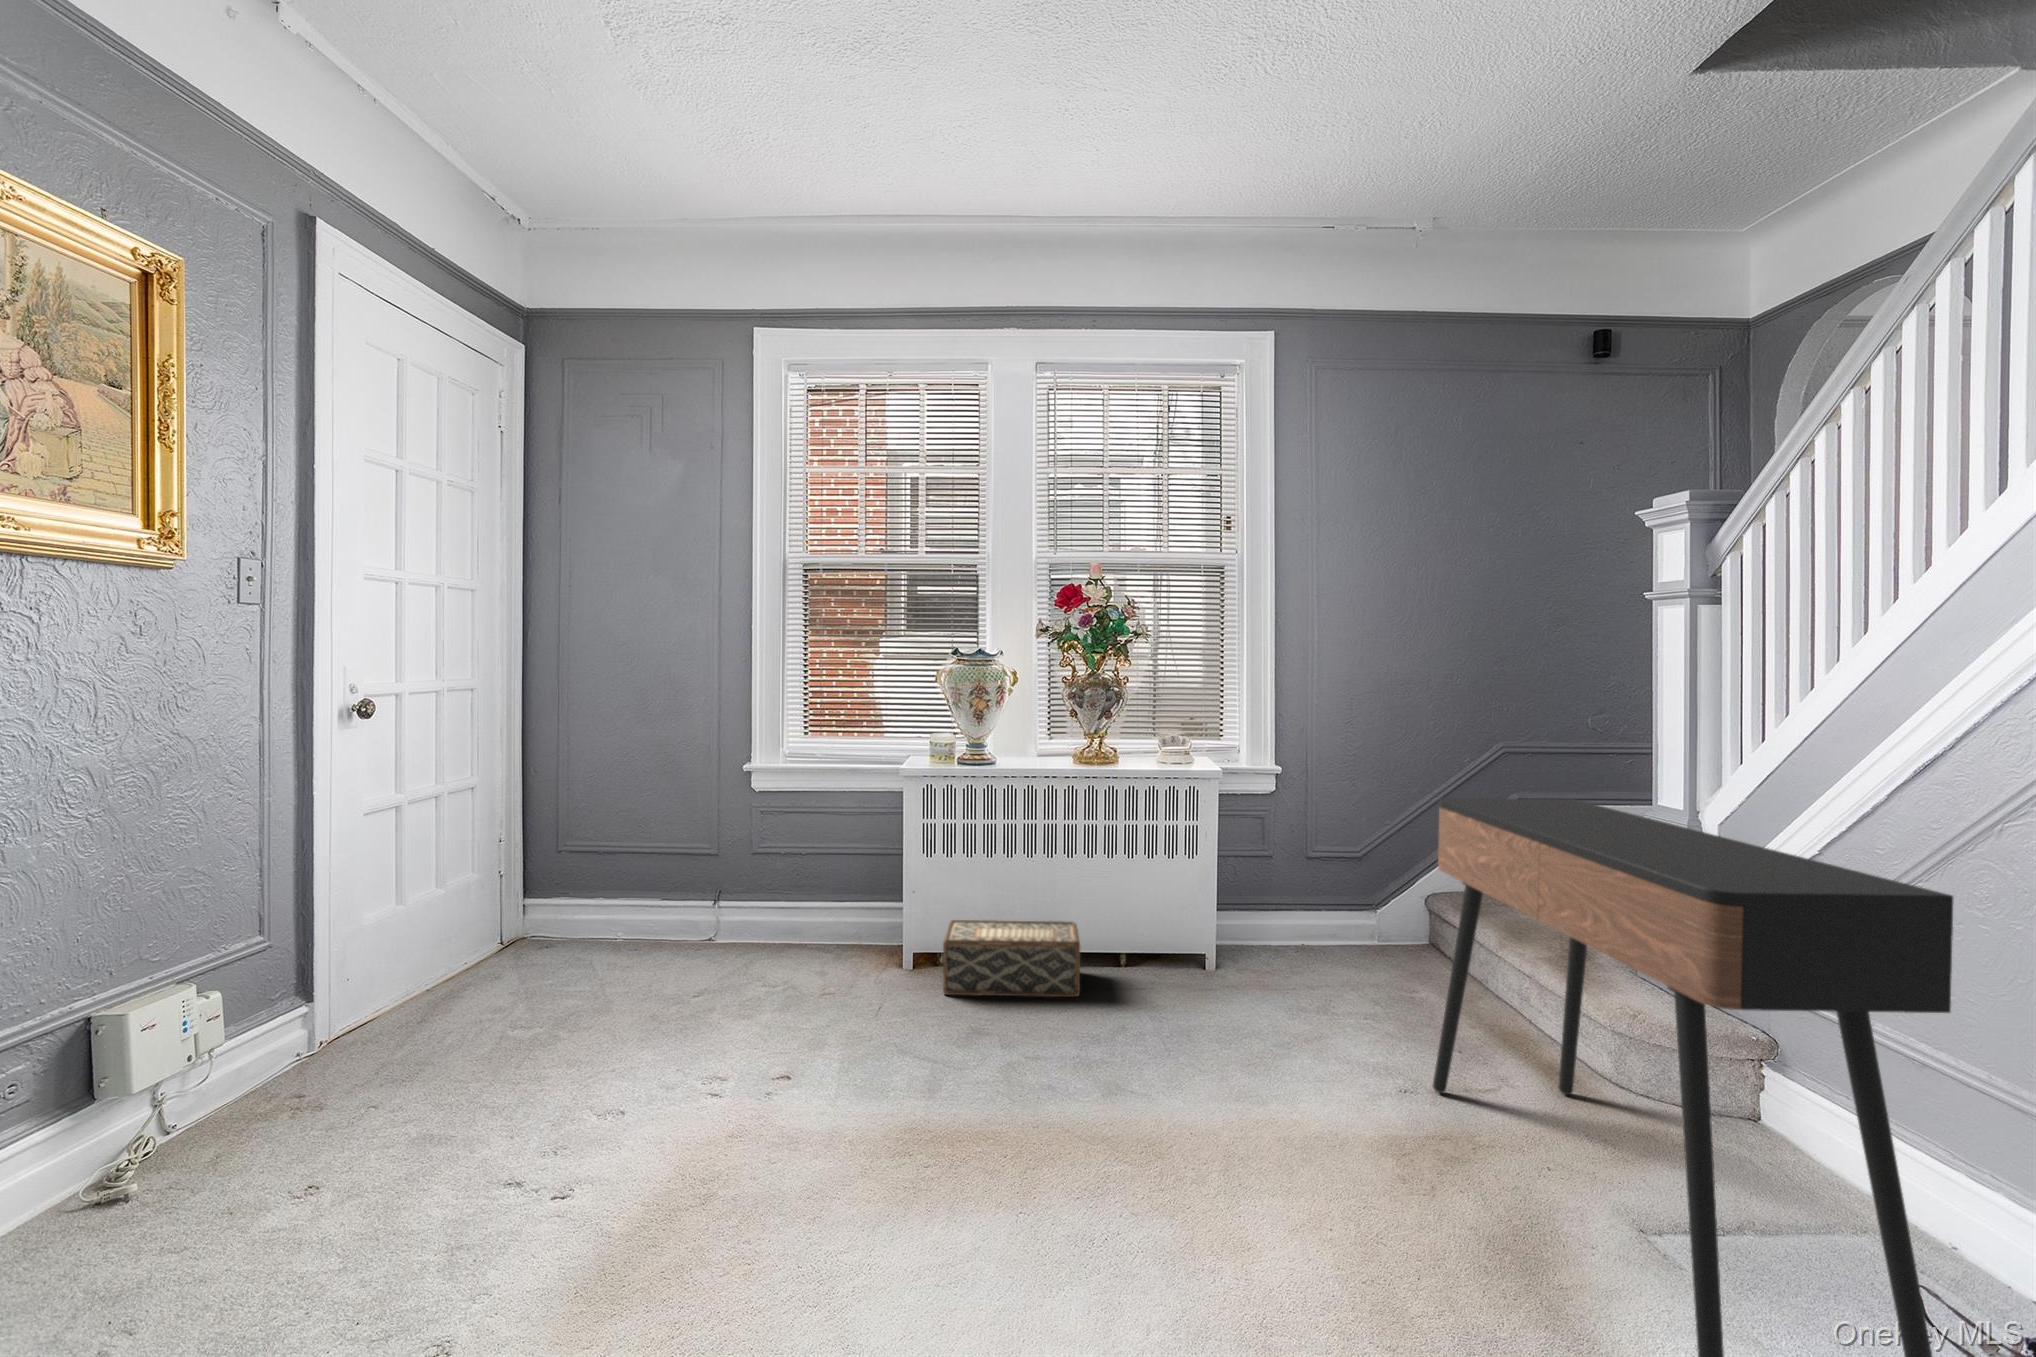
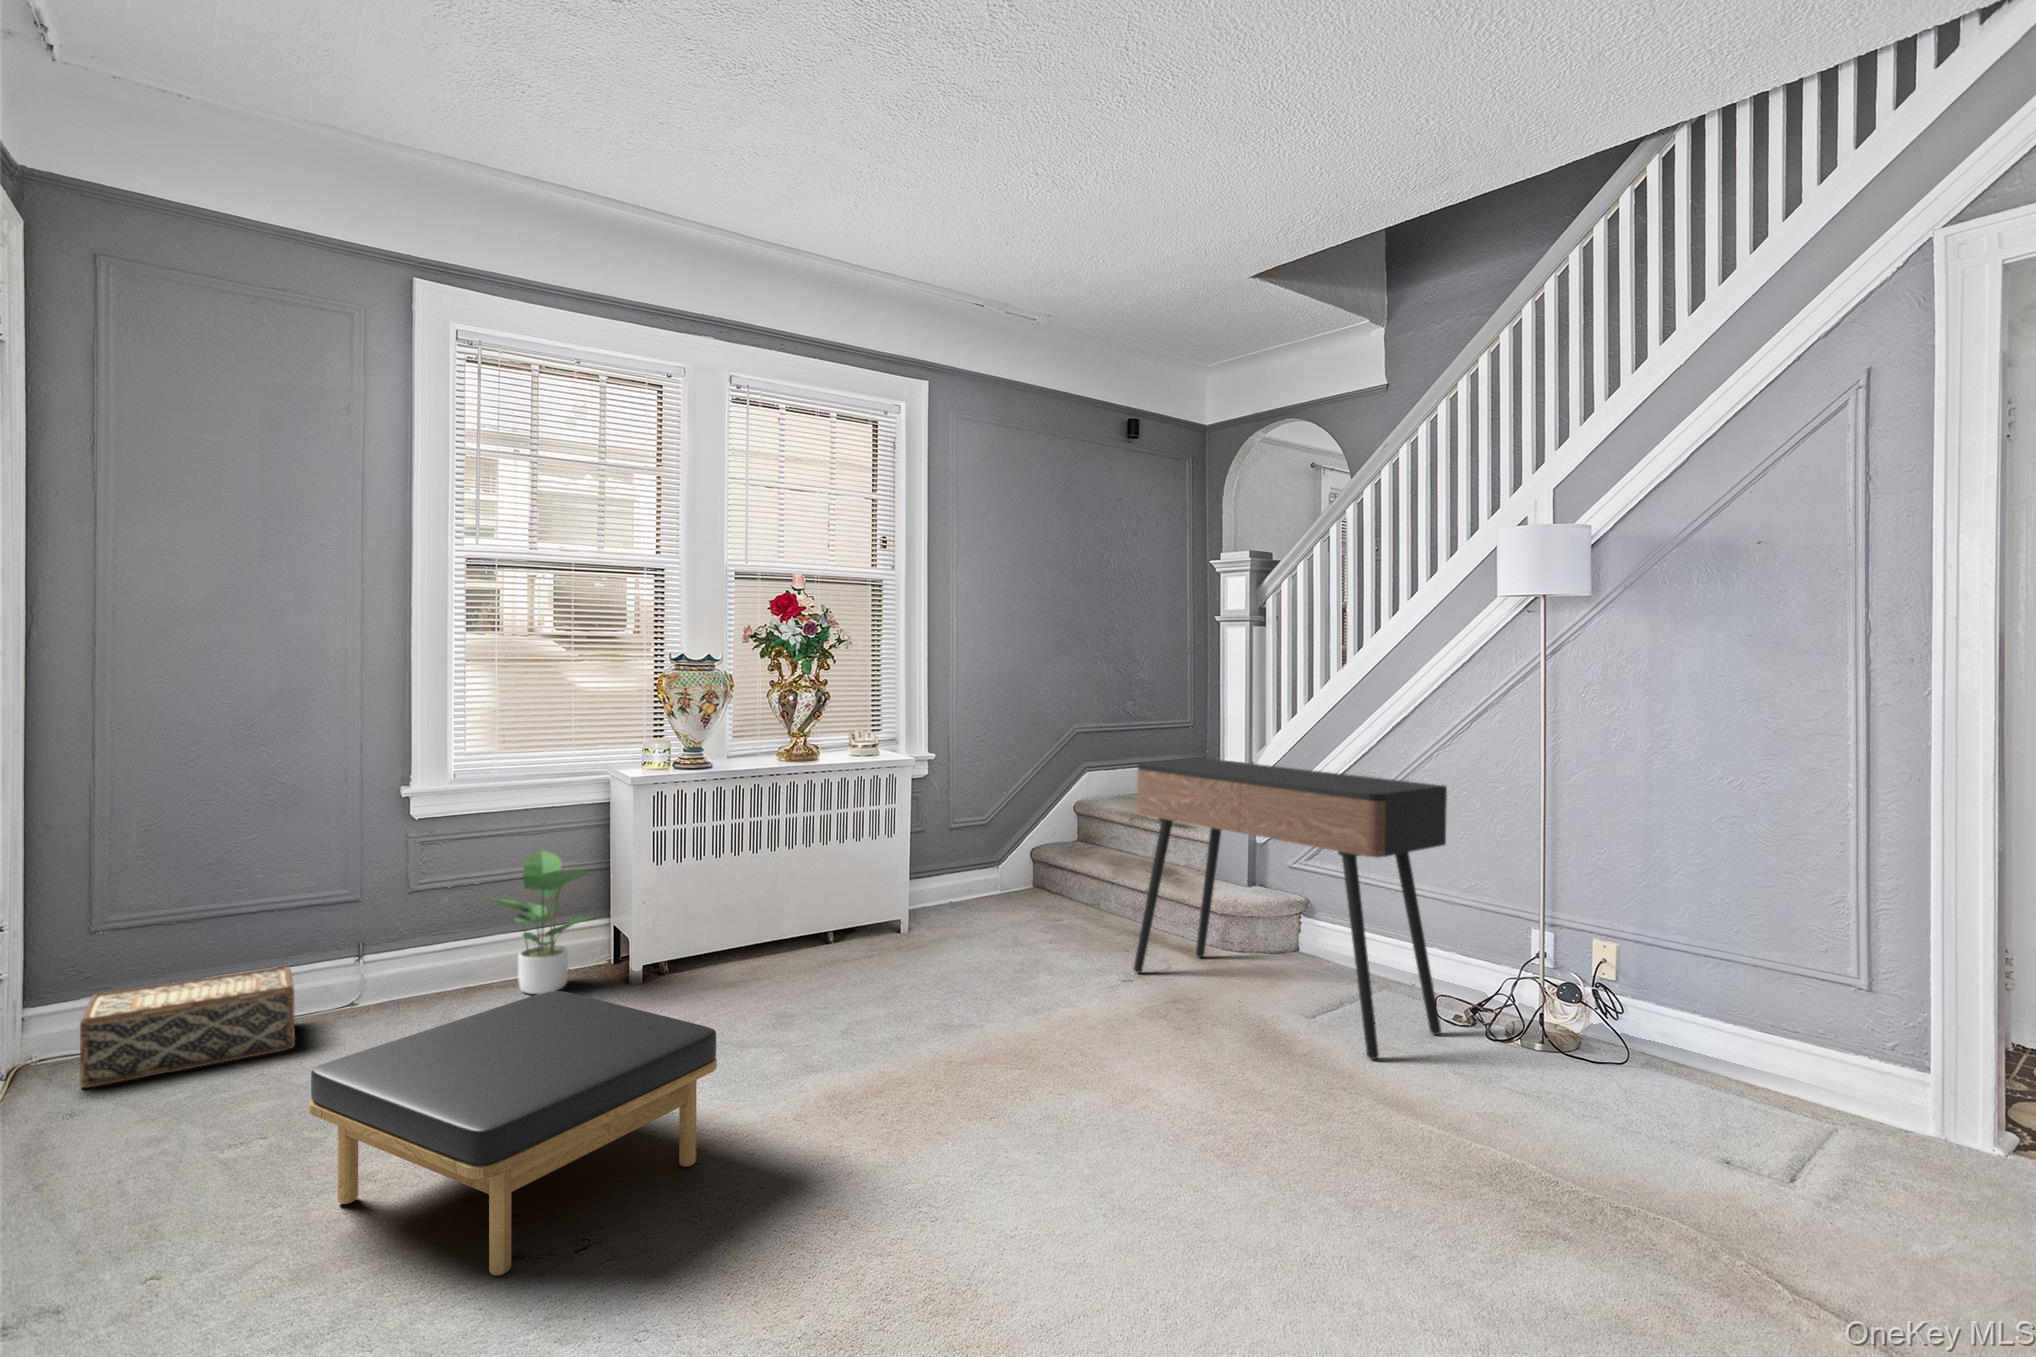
potted plant: none [789,829,885,961] -> present [487,850,592,994]
woven basket: present [943,920,1080,997] -> present [80,966,295,1088]
ottoman: none [430,961,740,1219] -> present [309,991,717,1276]

